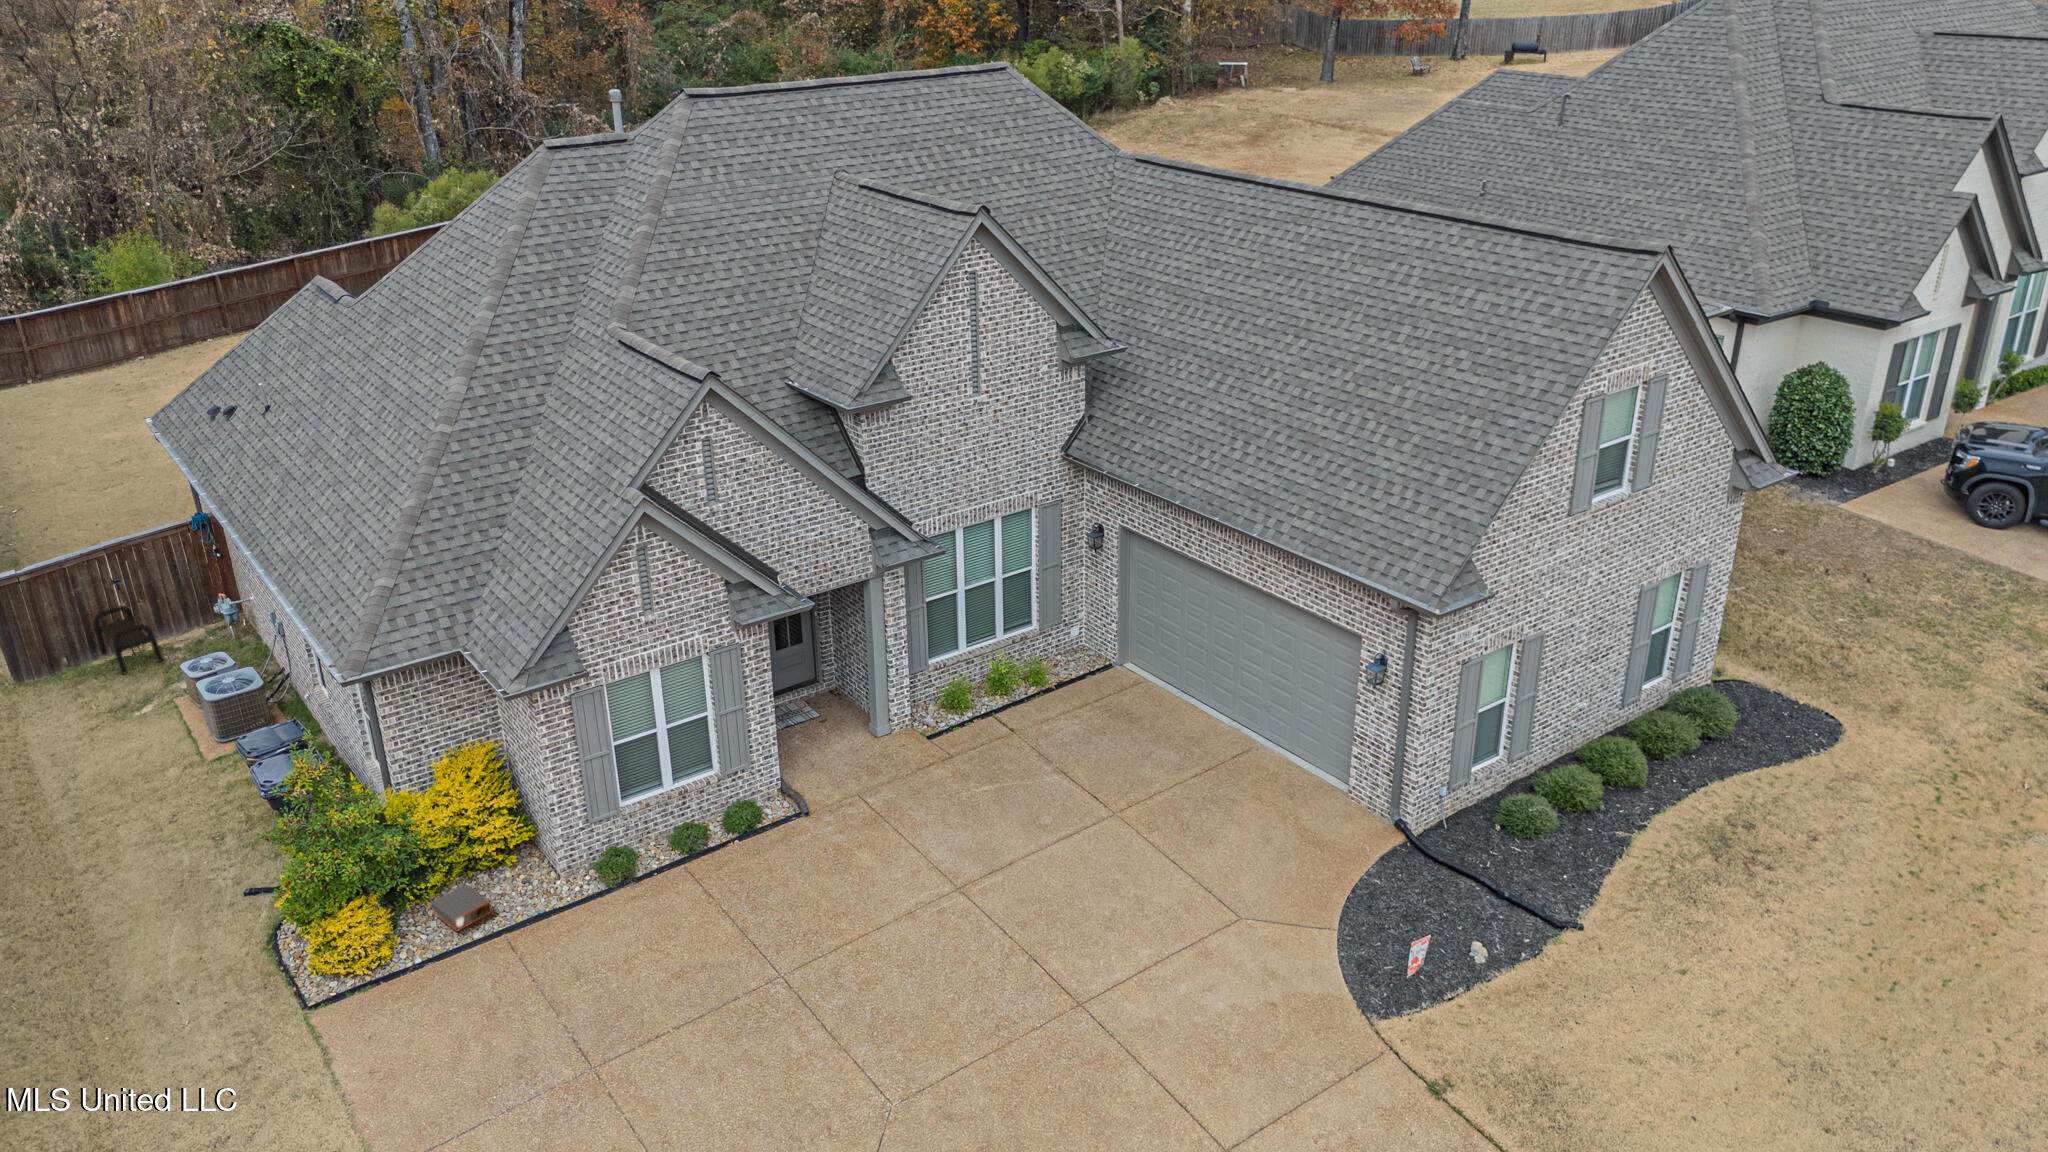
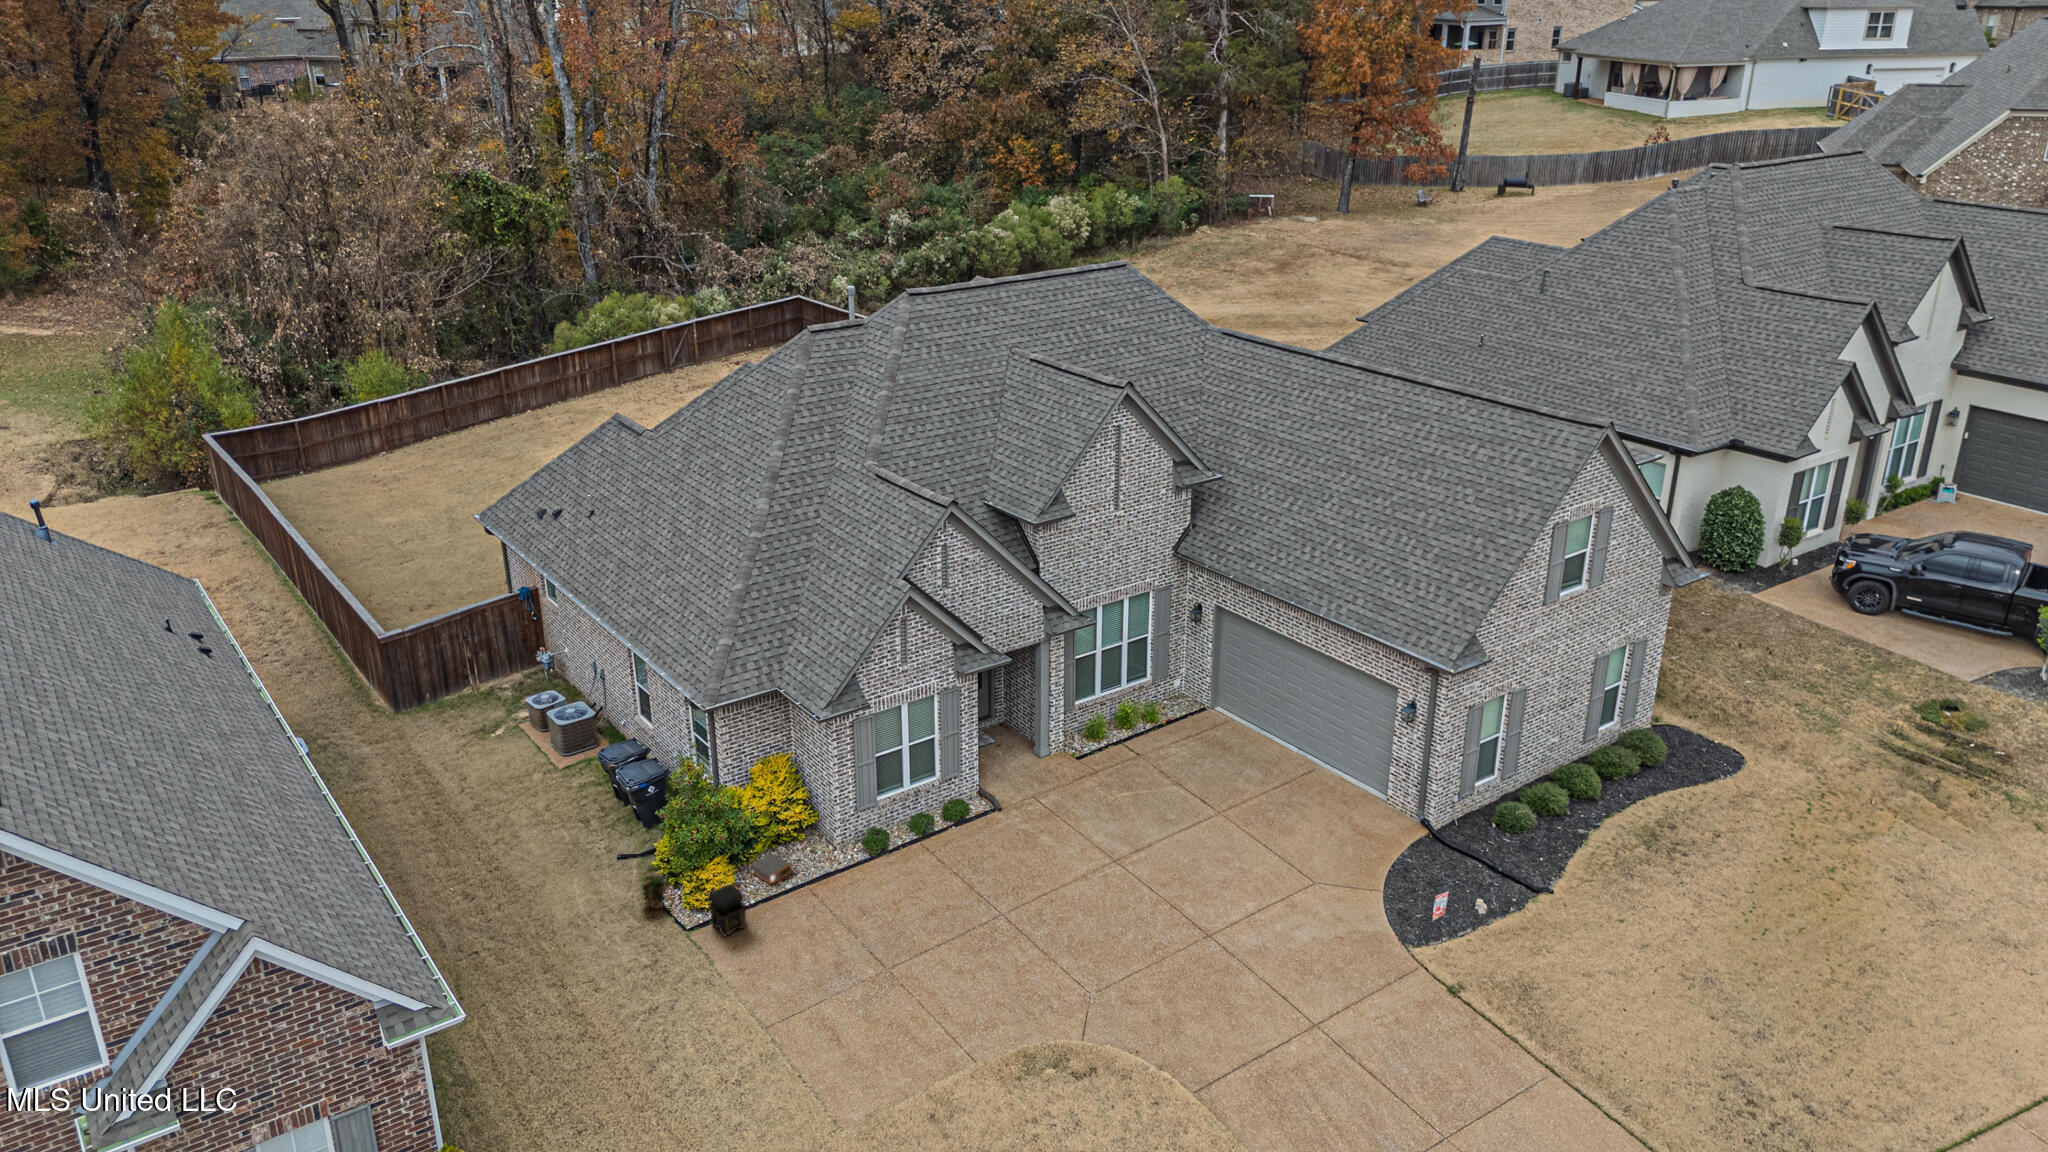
bench: present [93,606,163,674] -> none [450,656,501,706]
decorative plant: none [254,914,300,973] -> present [642,869,667,909]
toolbox: none [342,938,404,1016] -> present [708,884,747,936]

